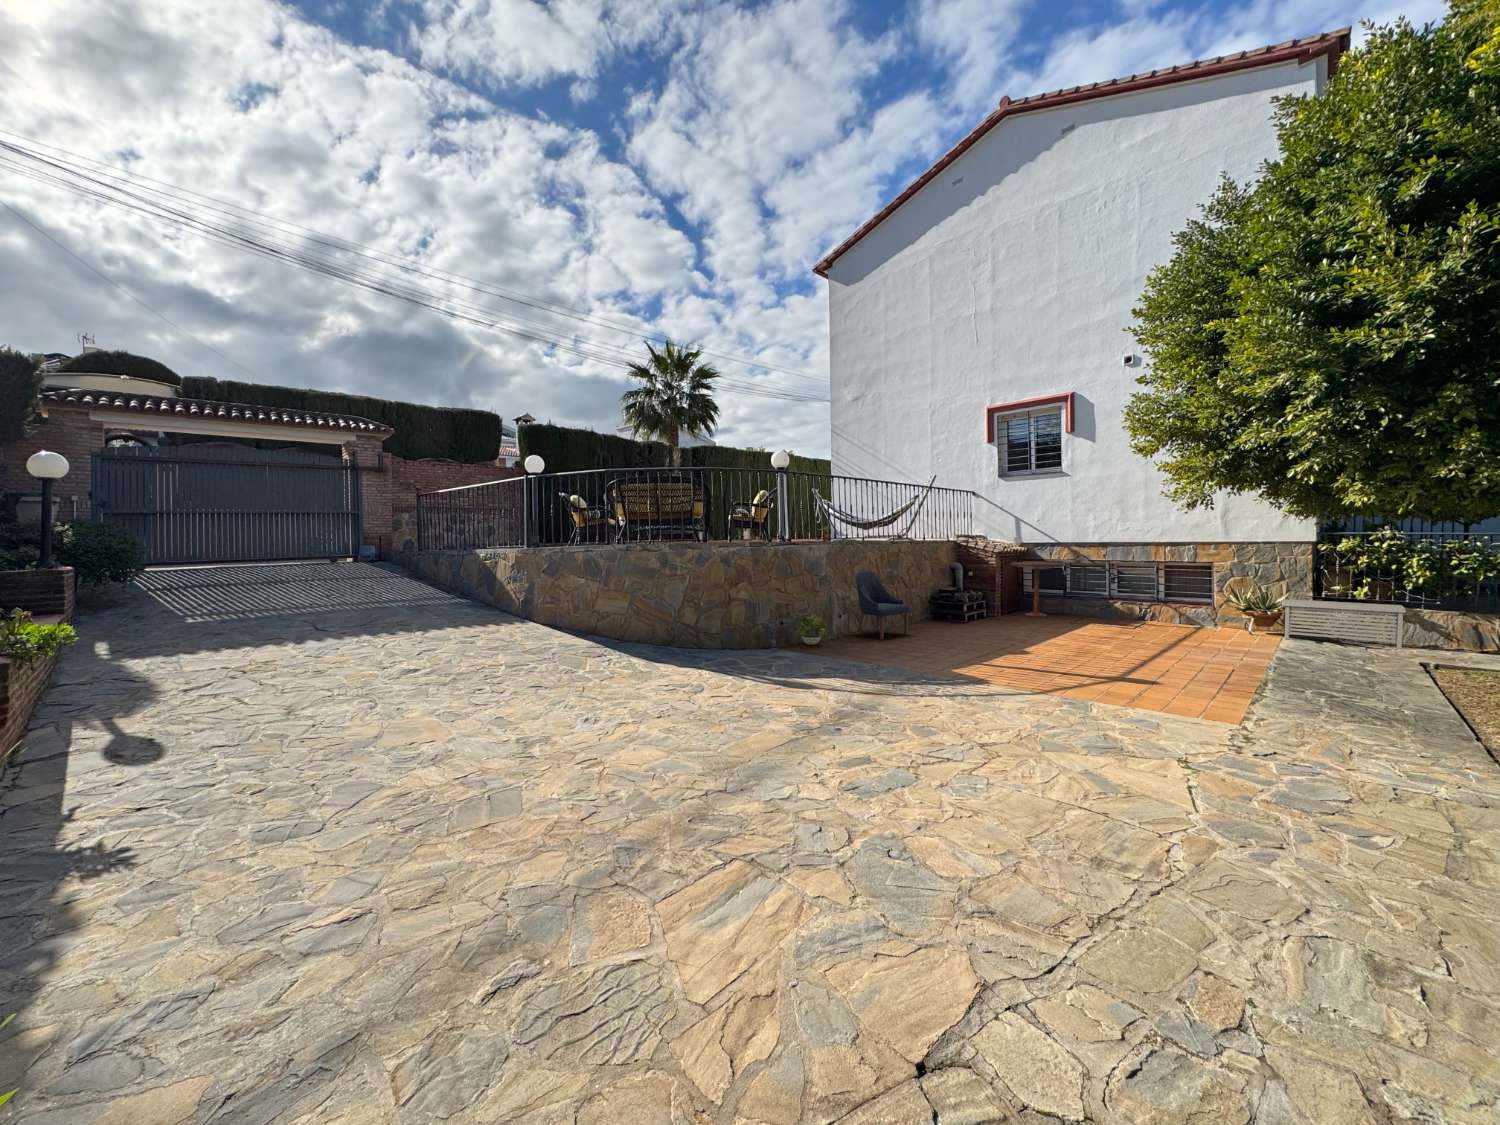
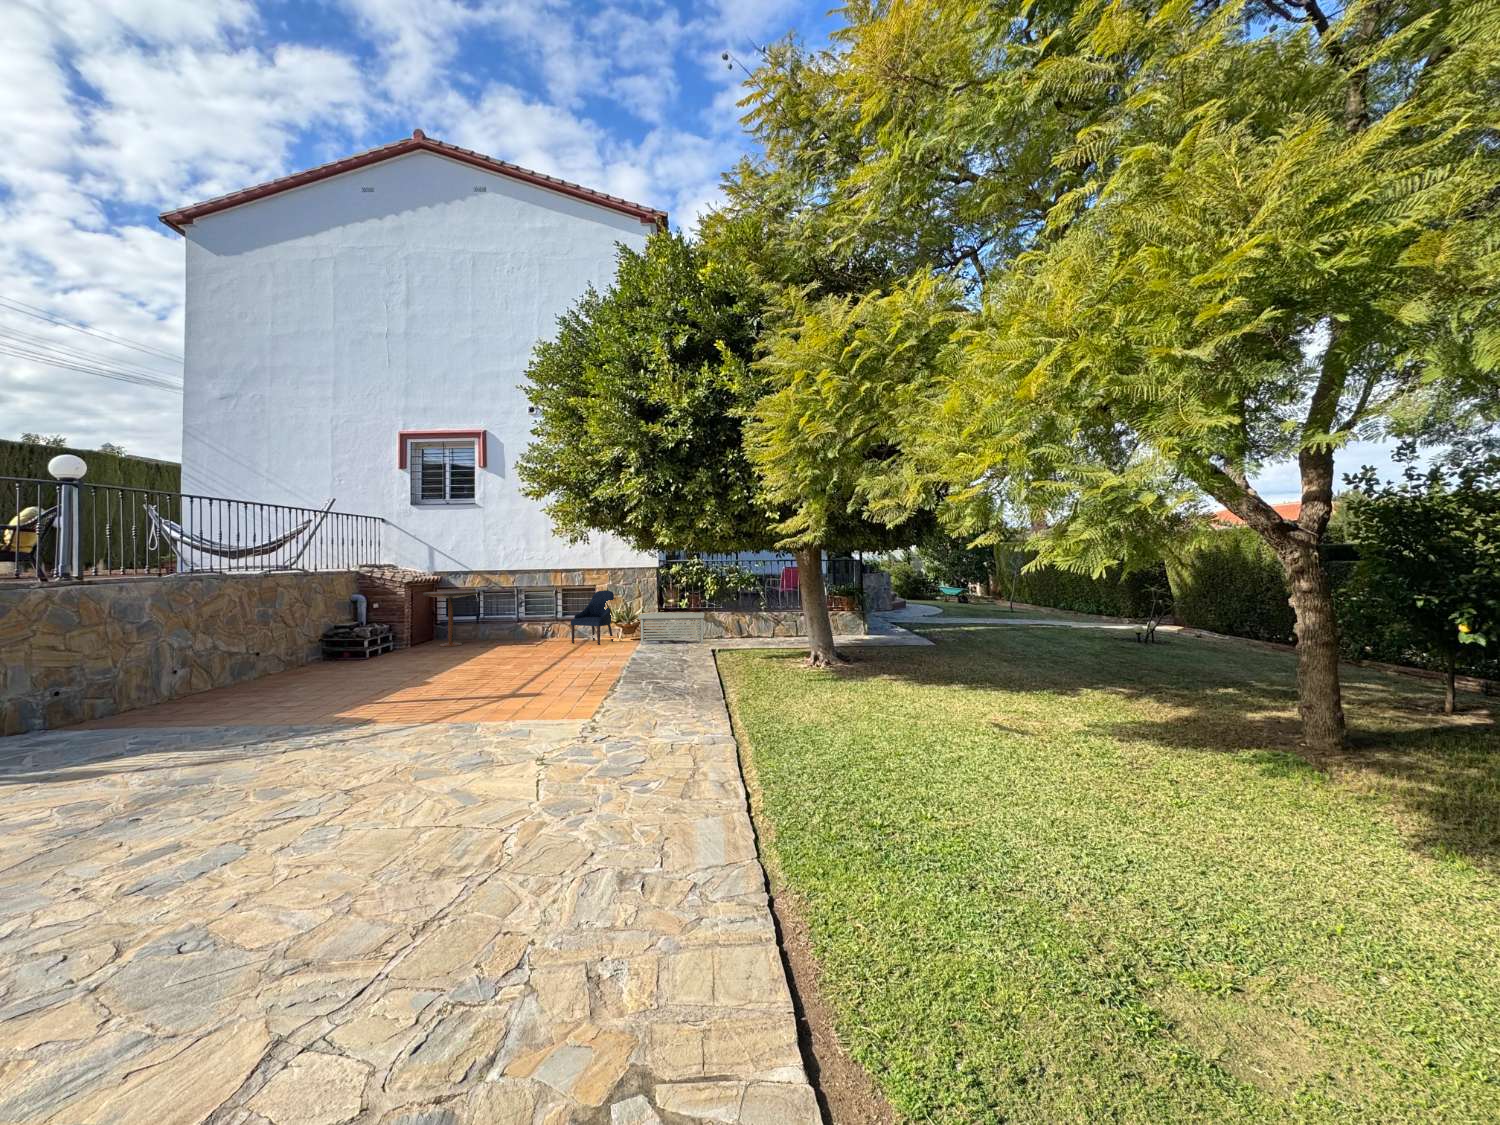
chair: present [856,570,909,640] -> present [571,590,614,645]
potted plant: present [798,615,826,645] -> none [96,674,151,718]

